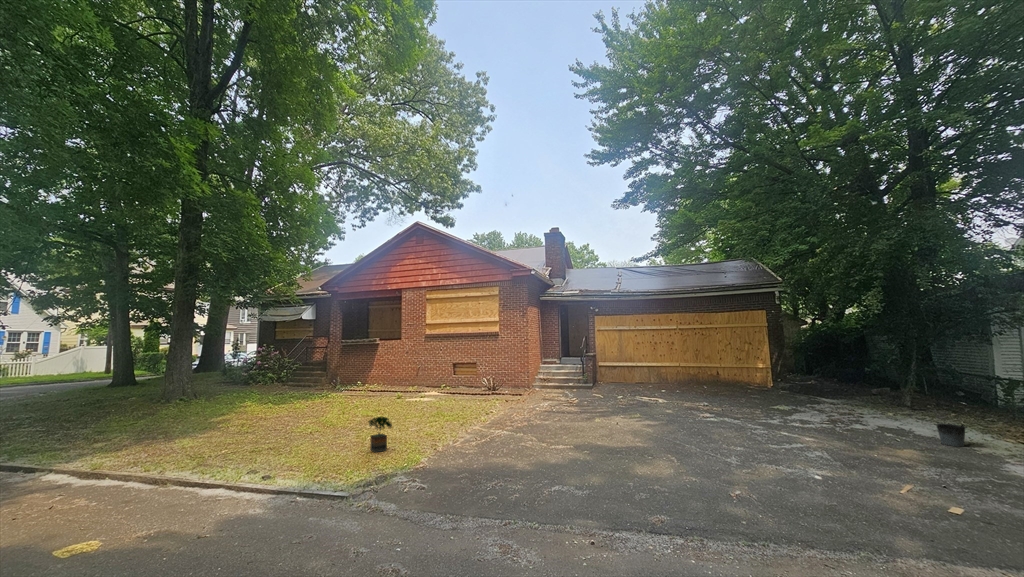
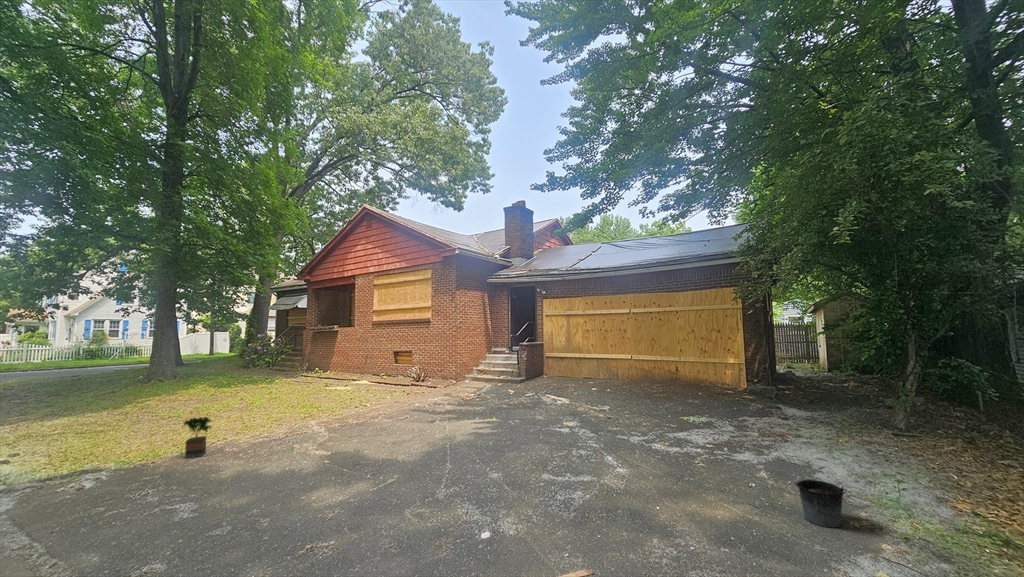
potted tree: present [369,417,392,453] -> present [184,417,211,458]

